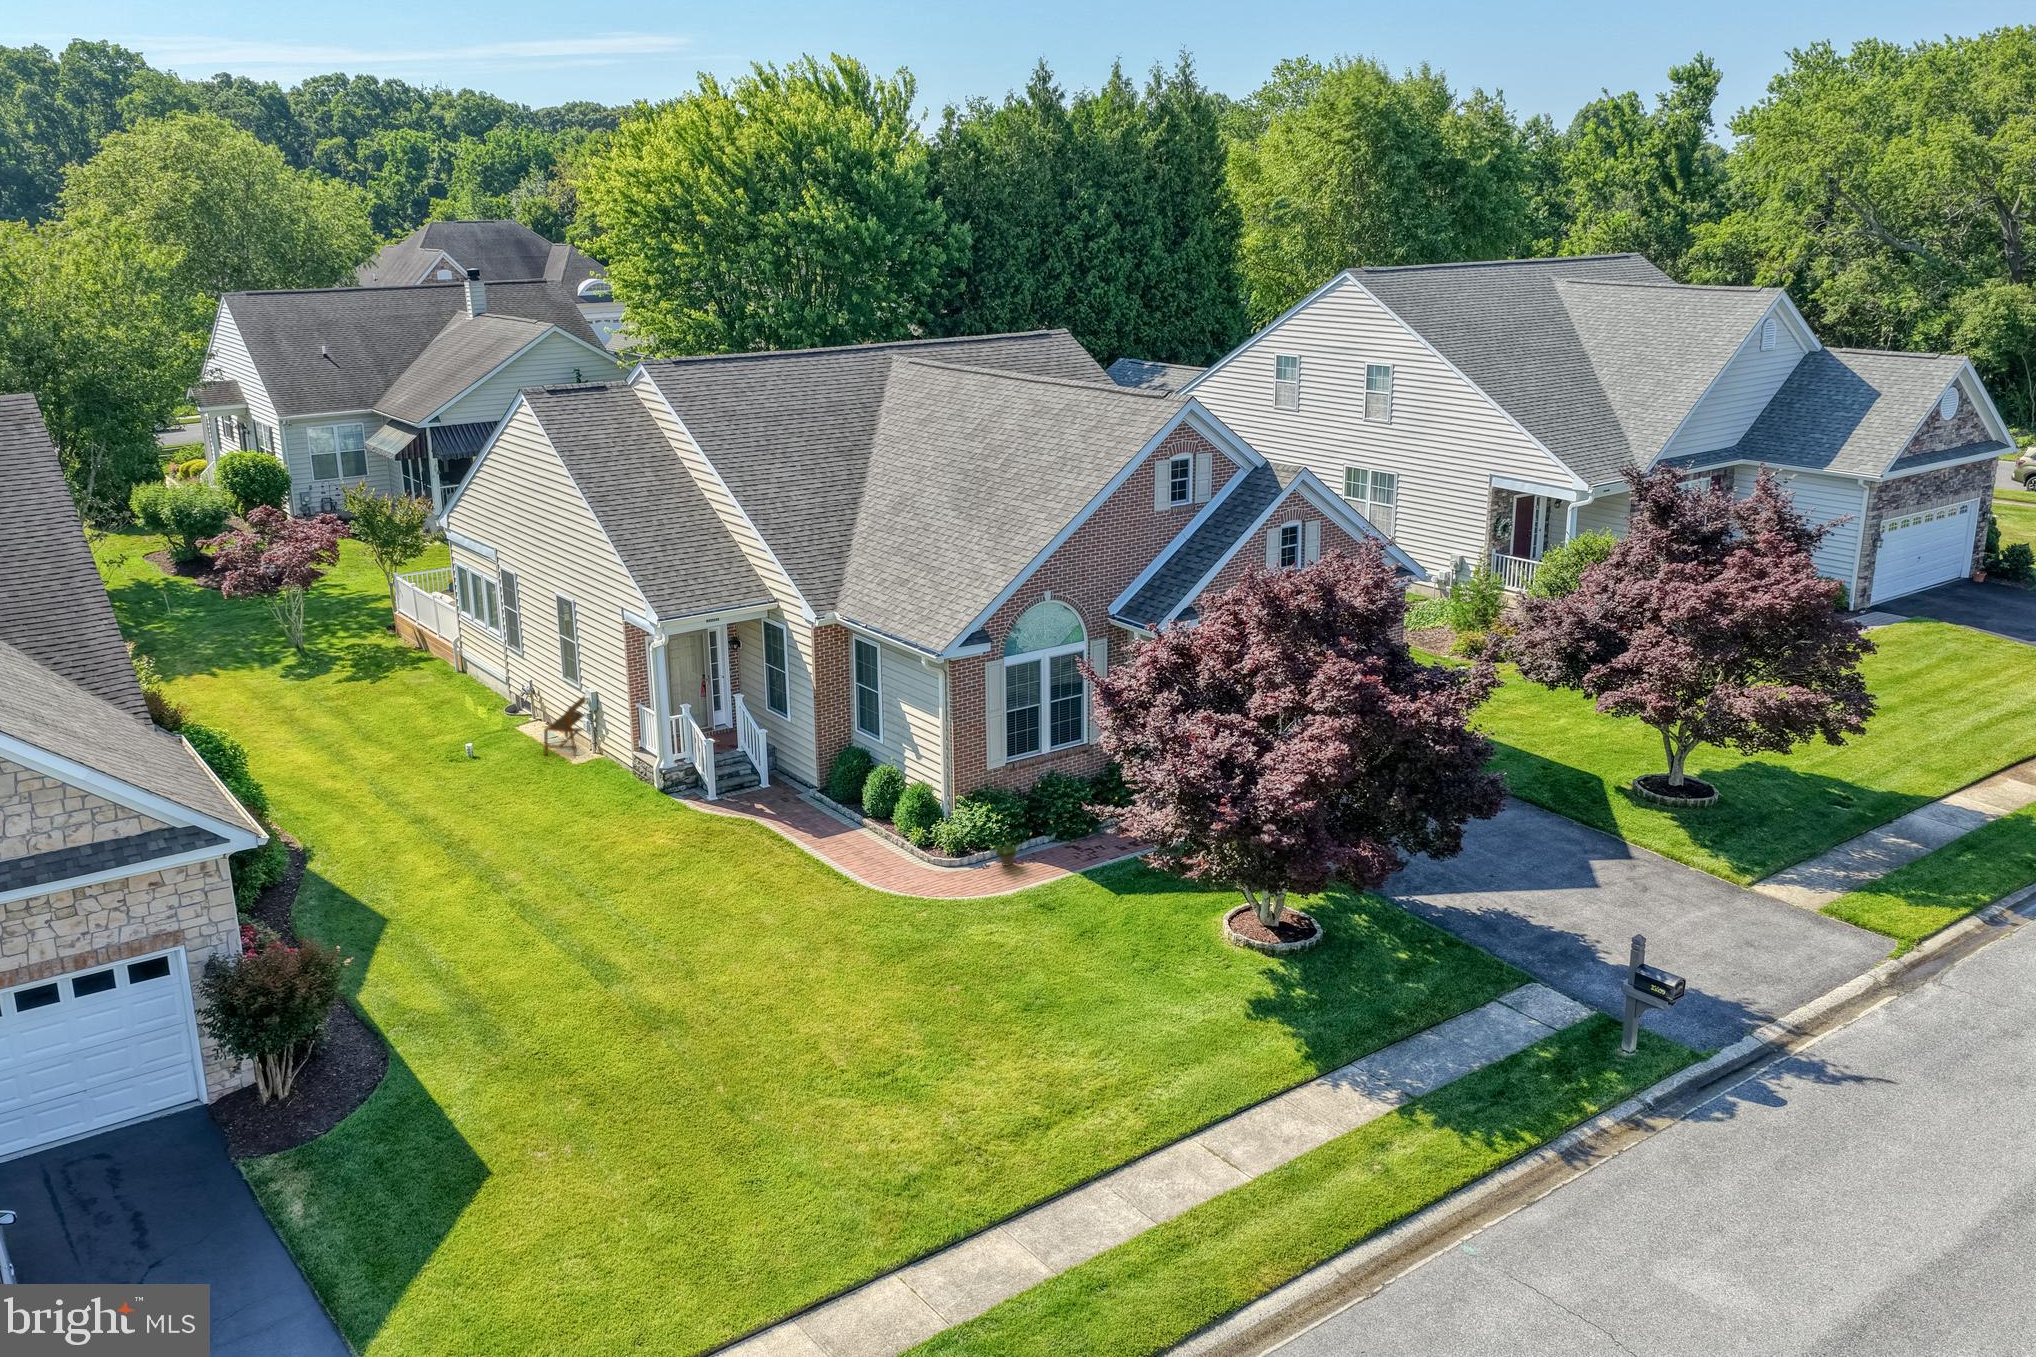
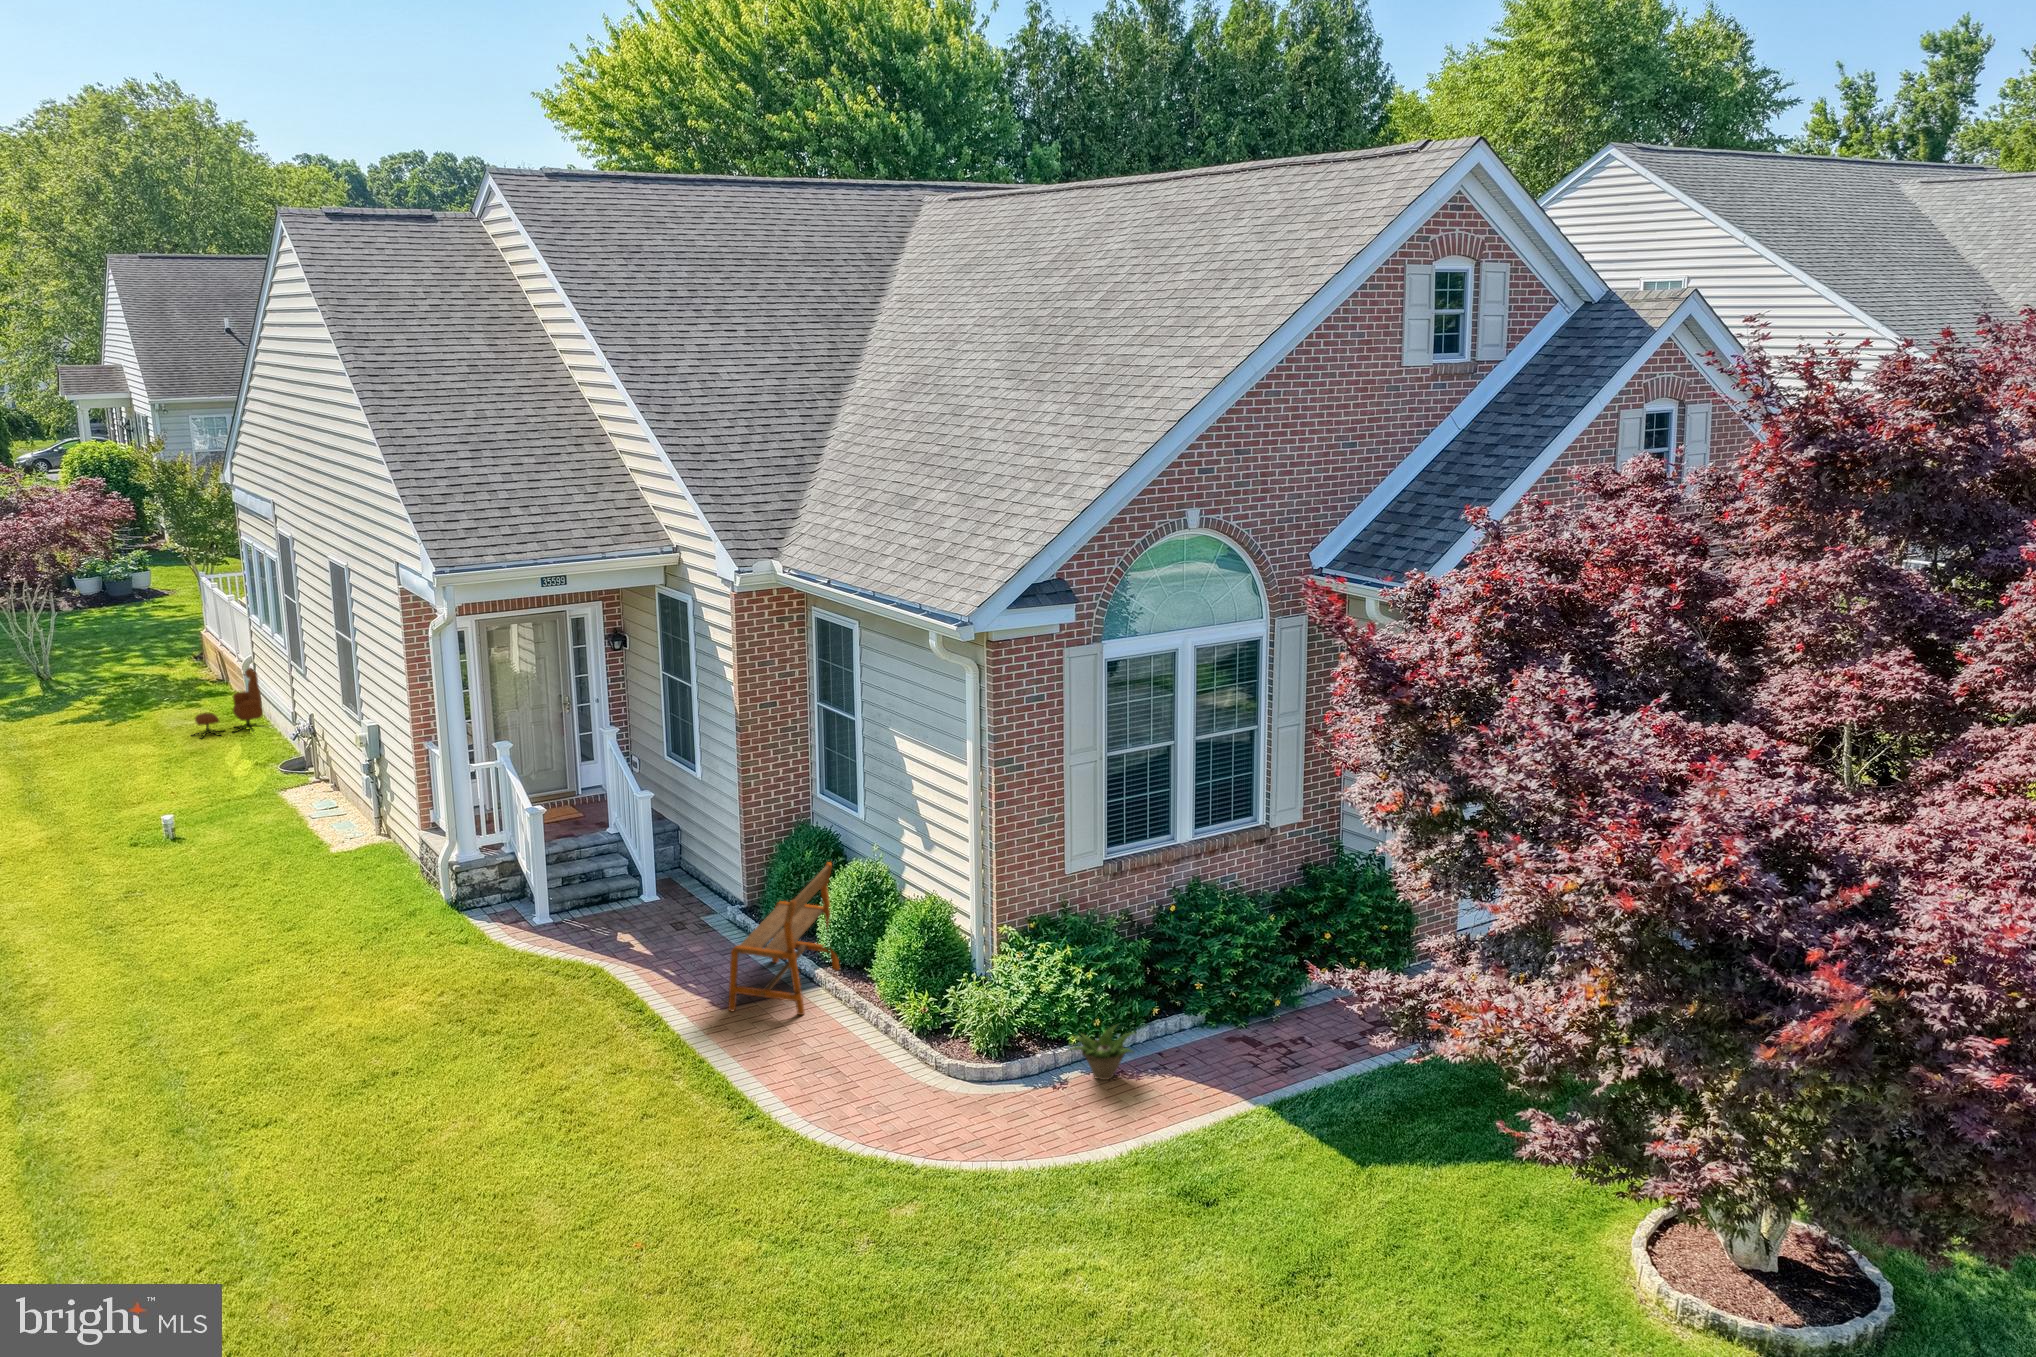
lounge chair: none [451,650,496,694] -> present [195,668,265,738]
bench: present [544,696,585,755] -> present [728,862,840,1015]

